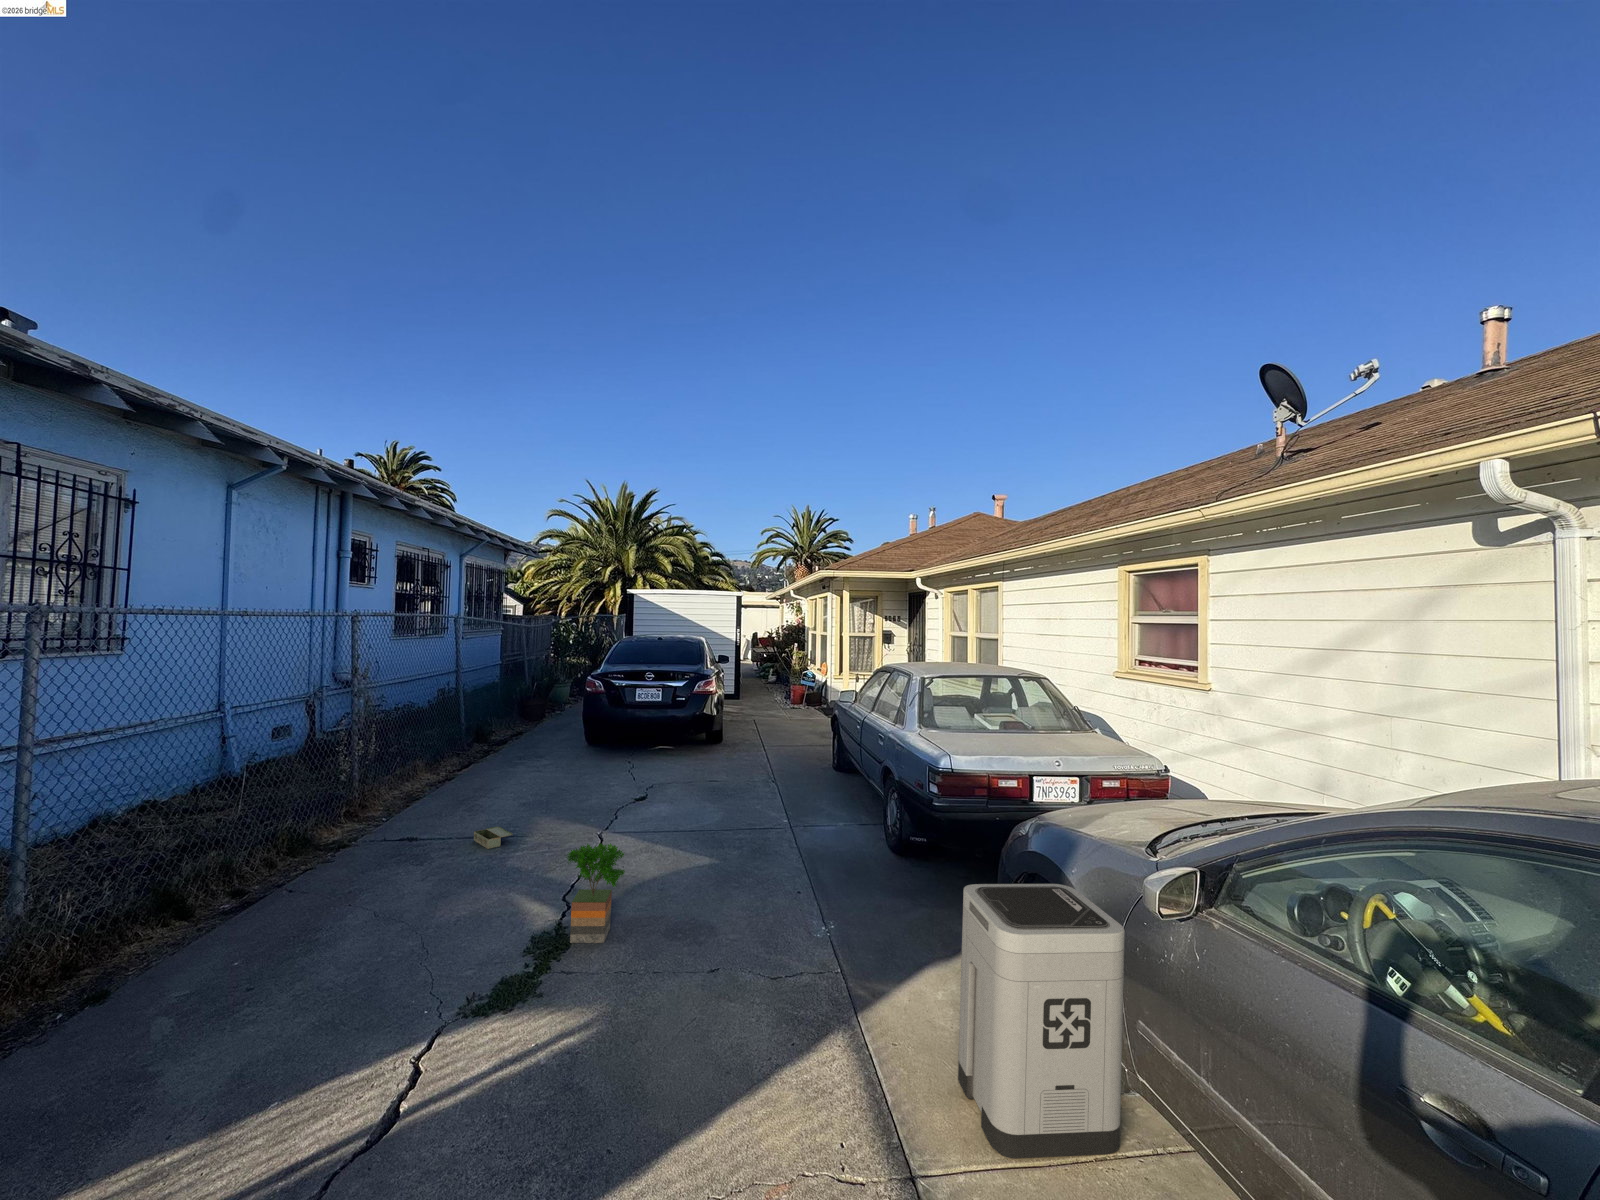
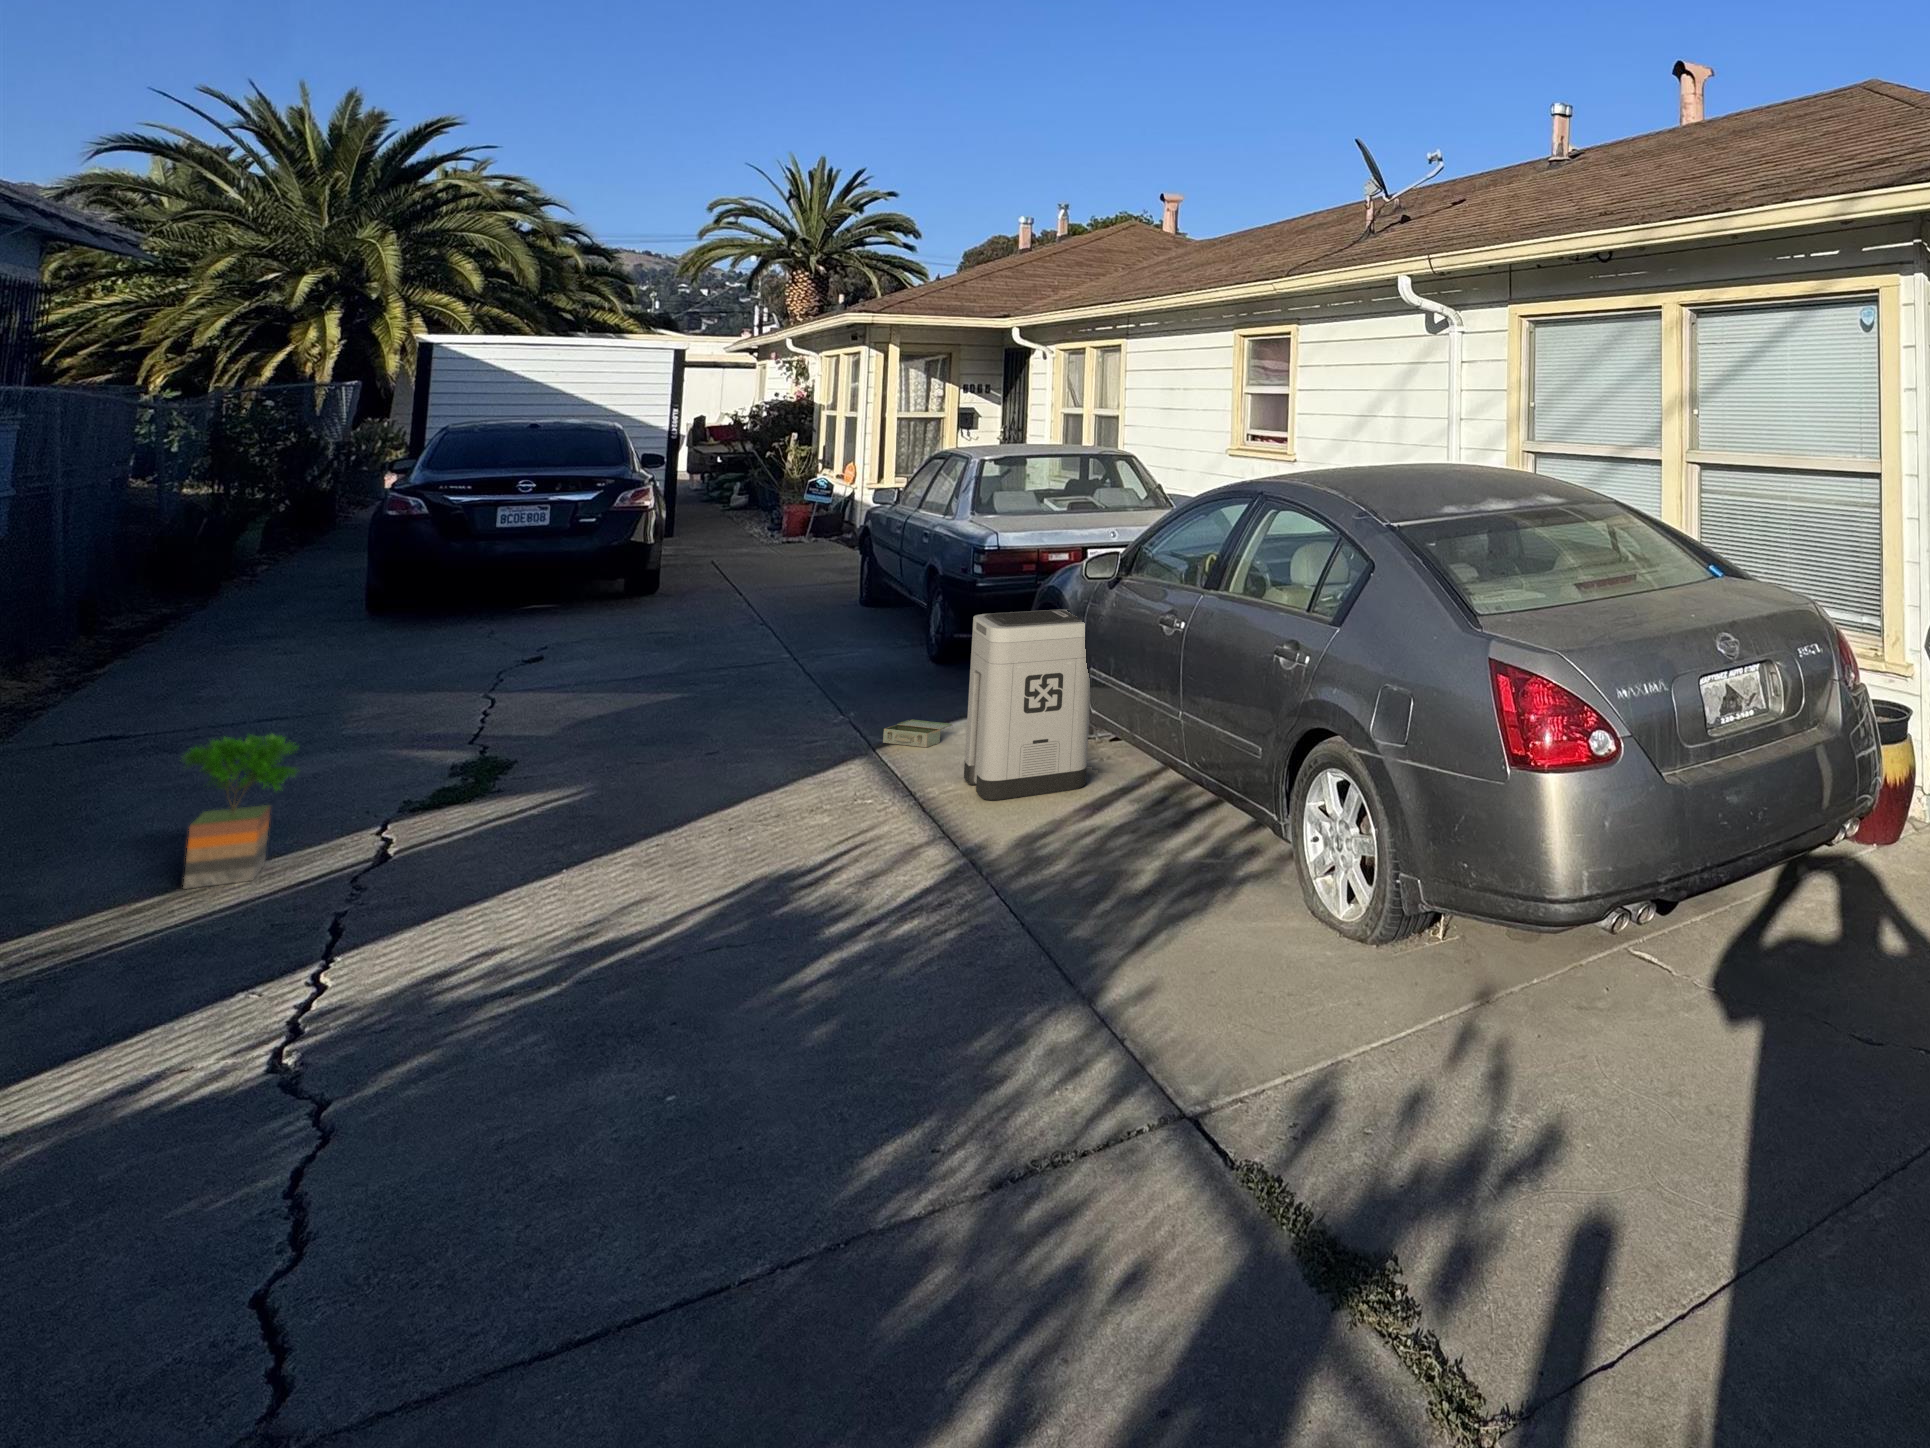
toolbox: present [474,827,513,849] -> present [883,720,952,747]
potted tree: present [566,843,625,943] -> present [183,734,297,889]

